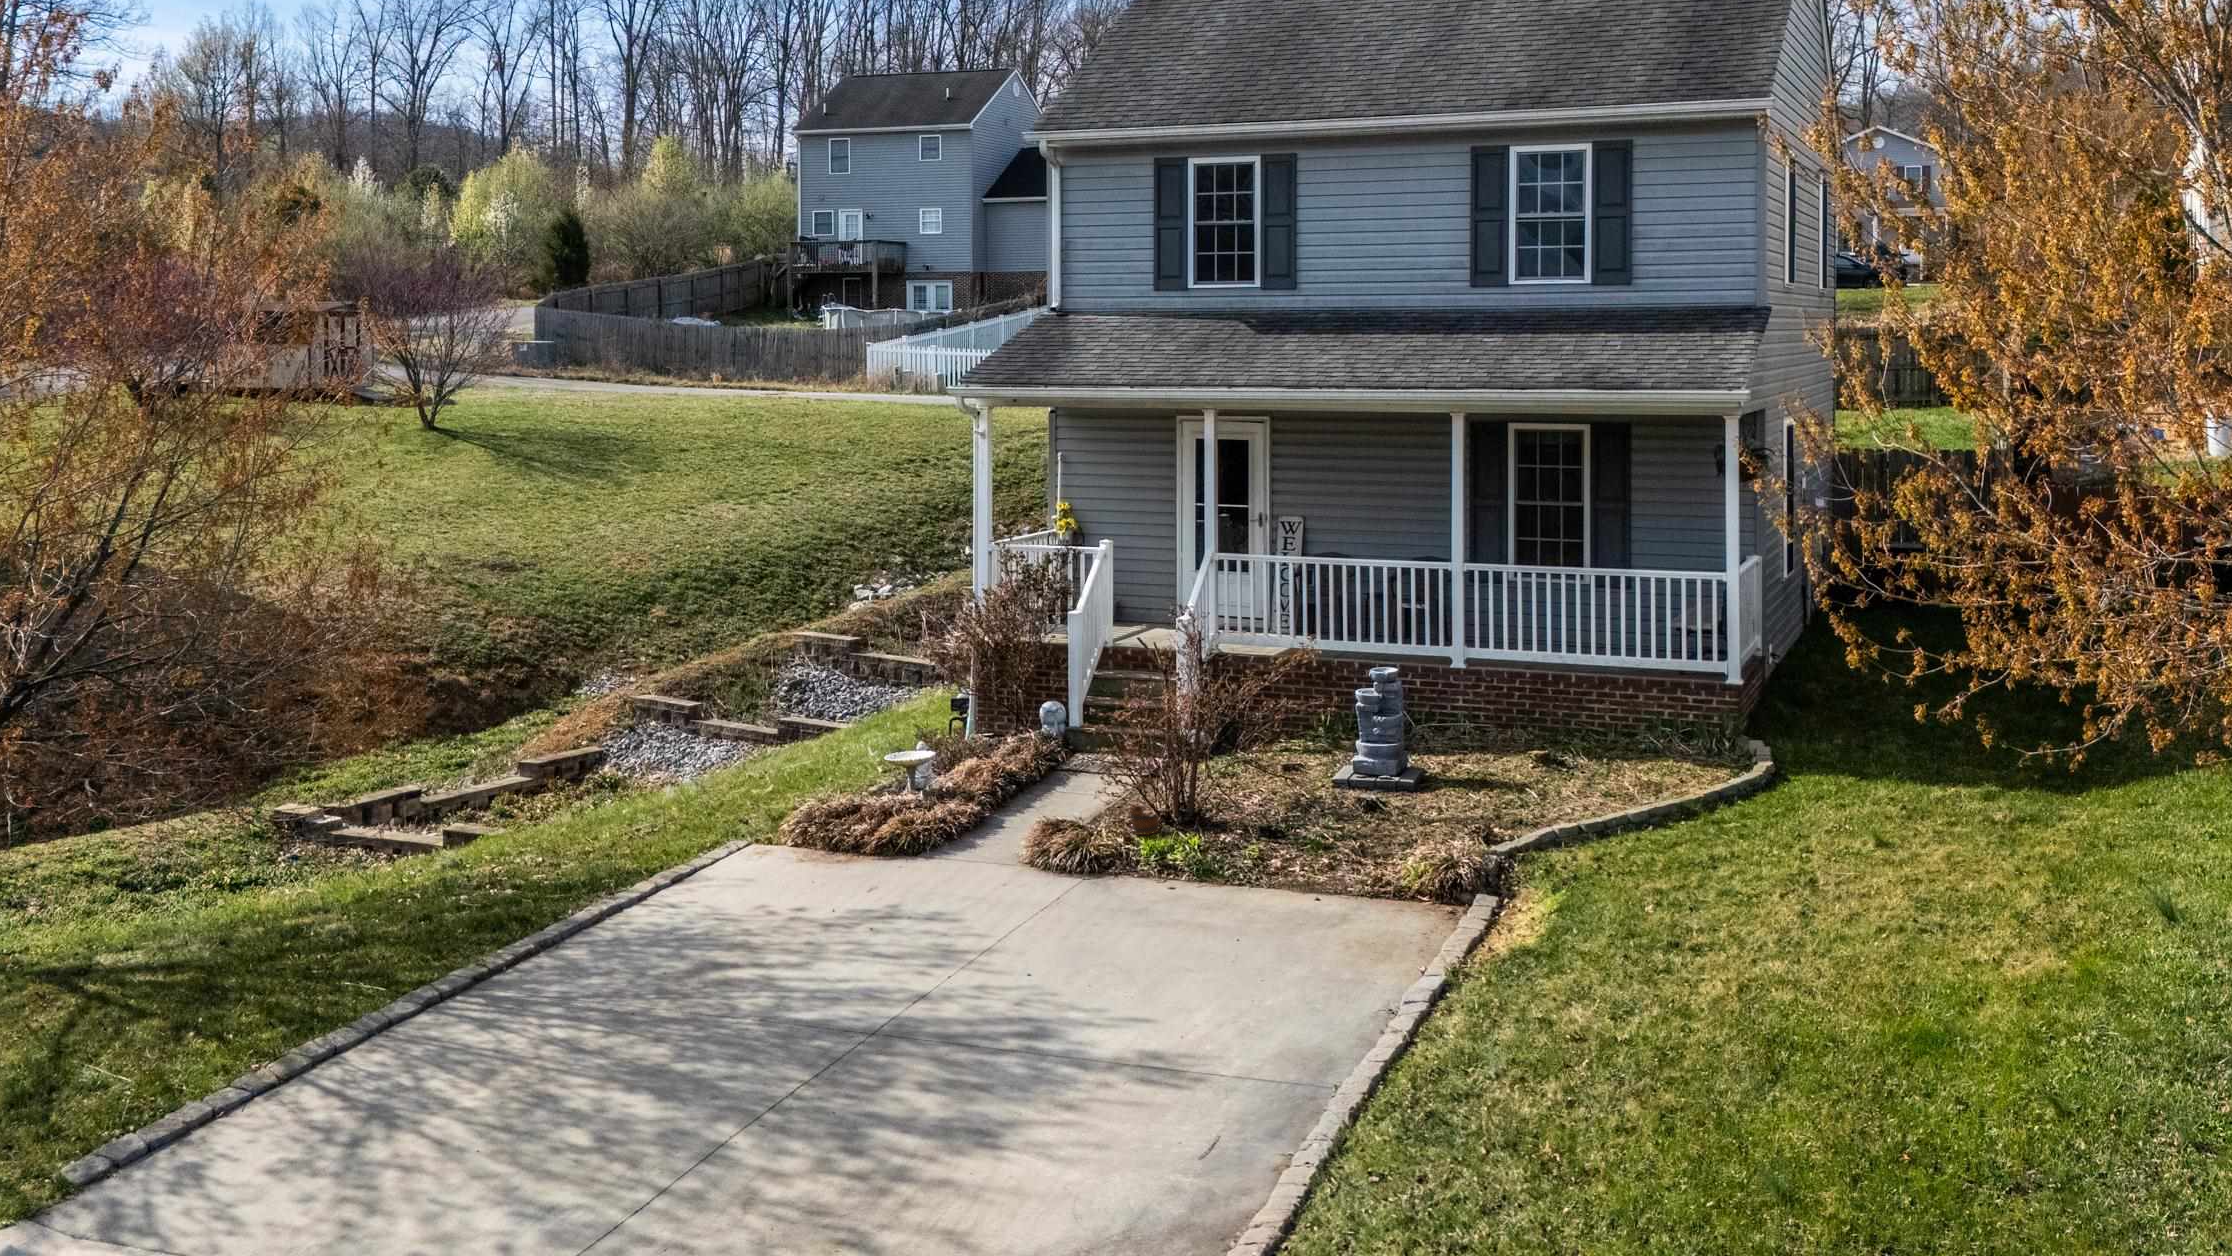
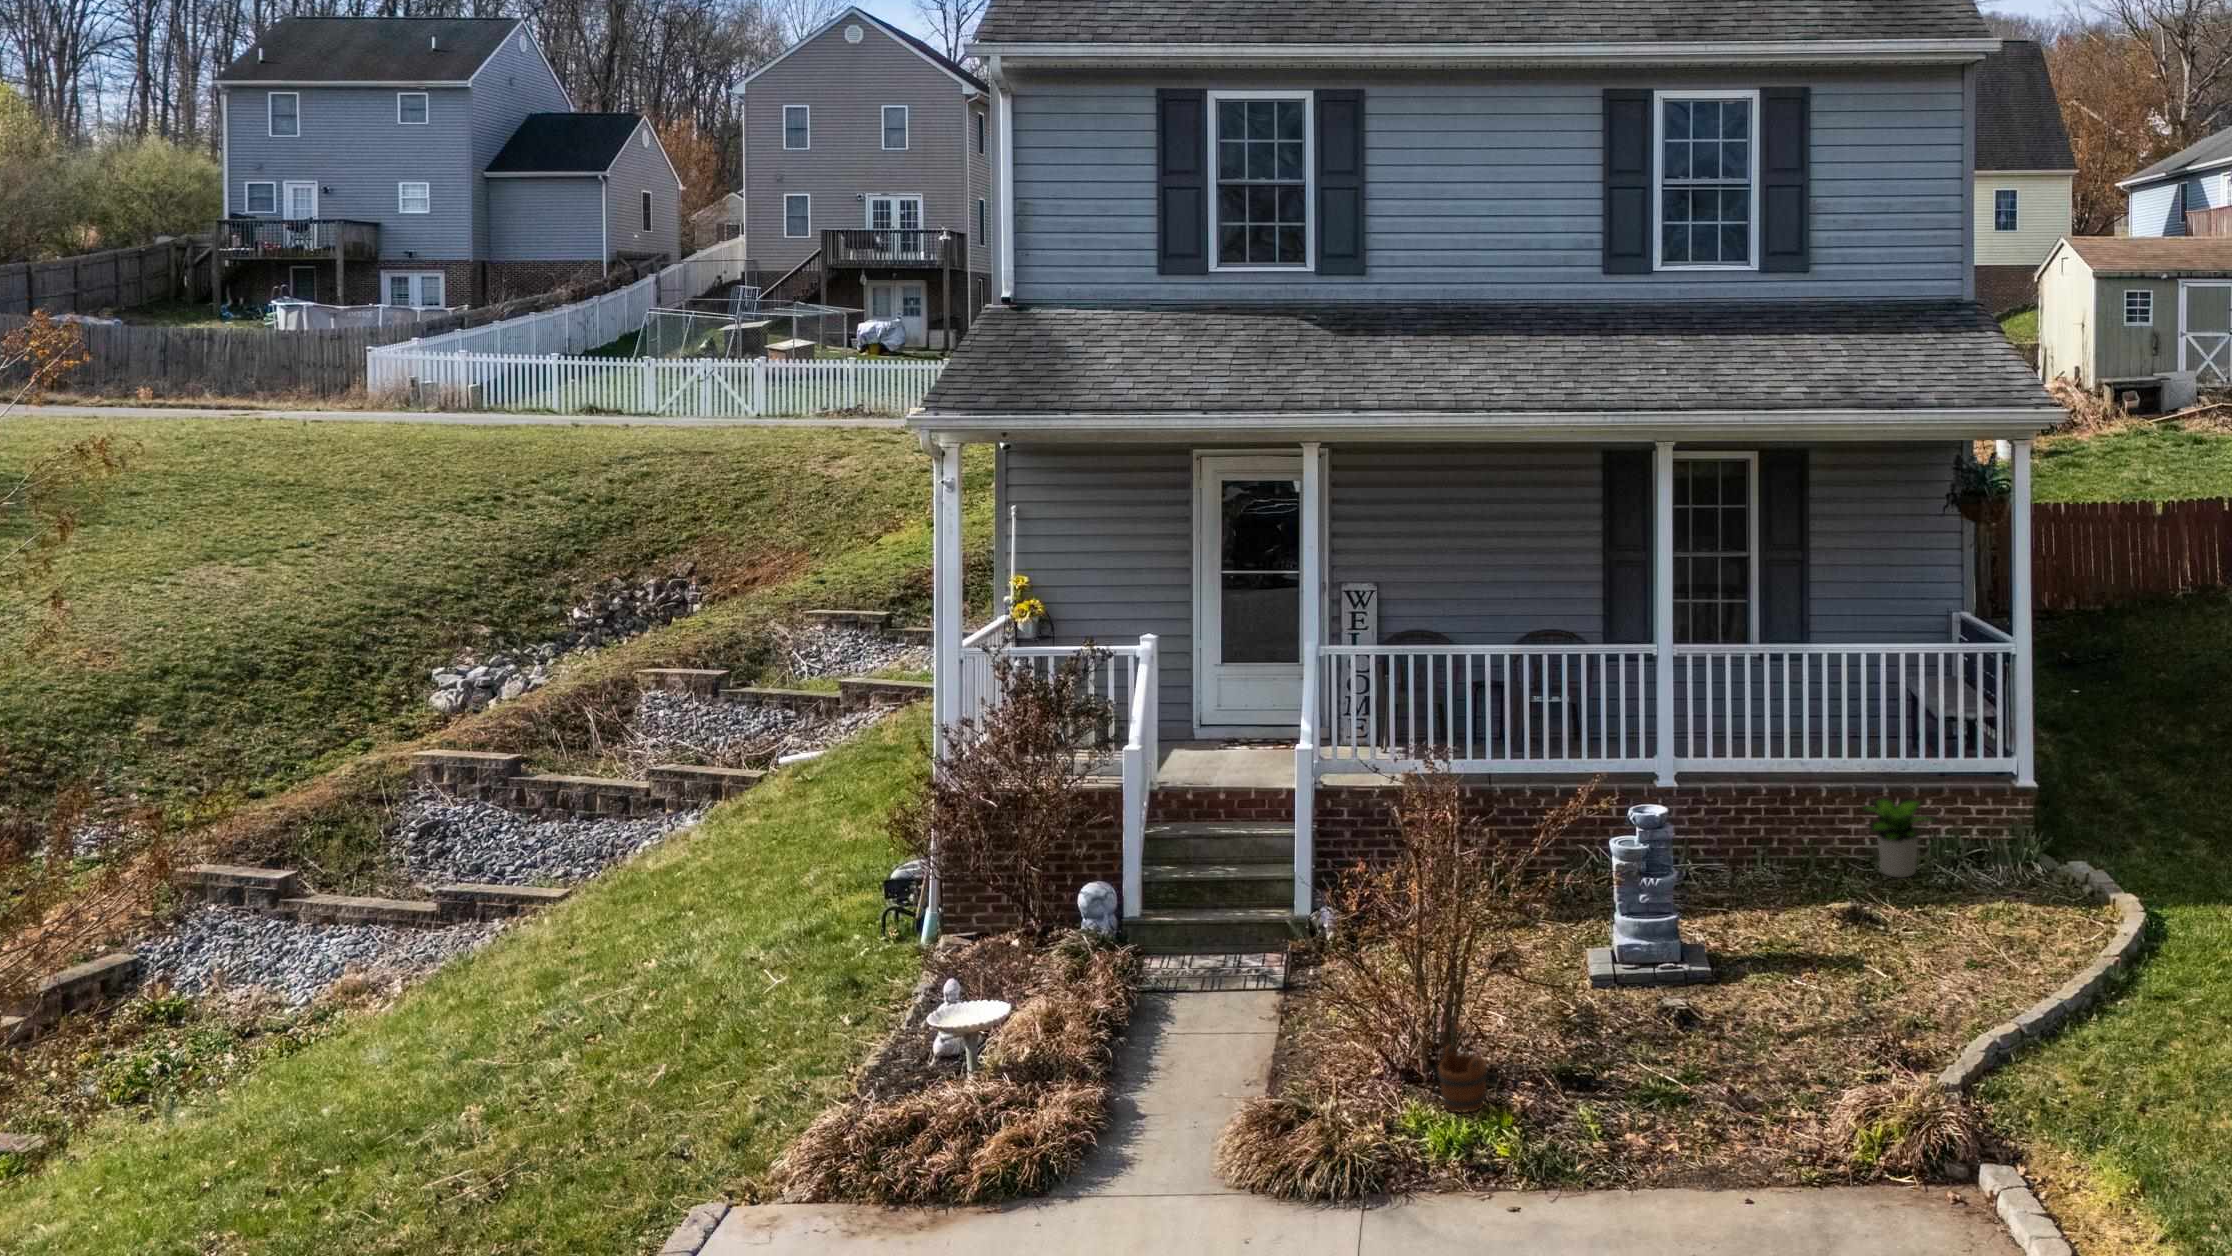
potted plant: none [1570,685,1634,743] -> present [1861,797,1937,878]

